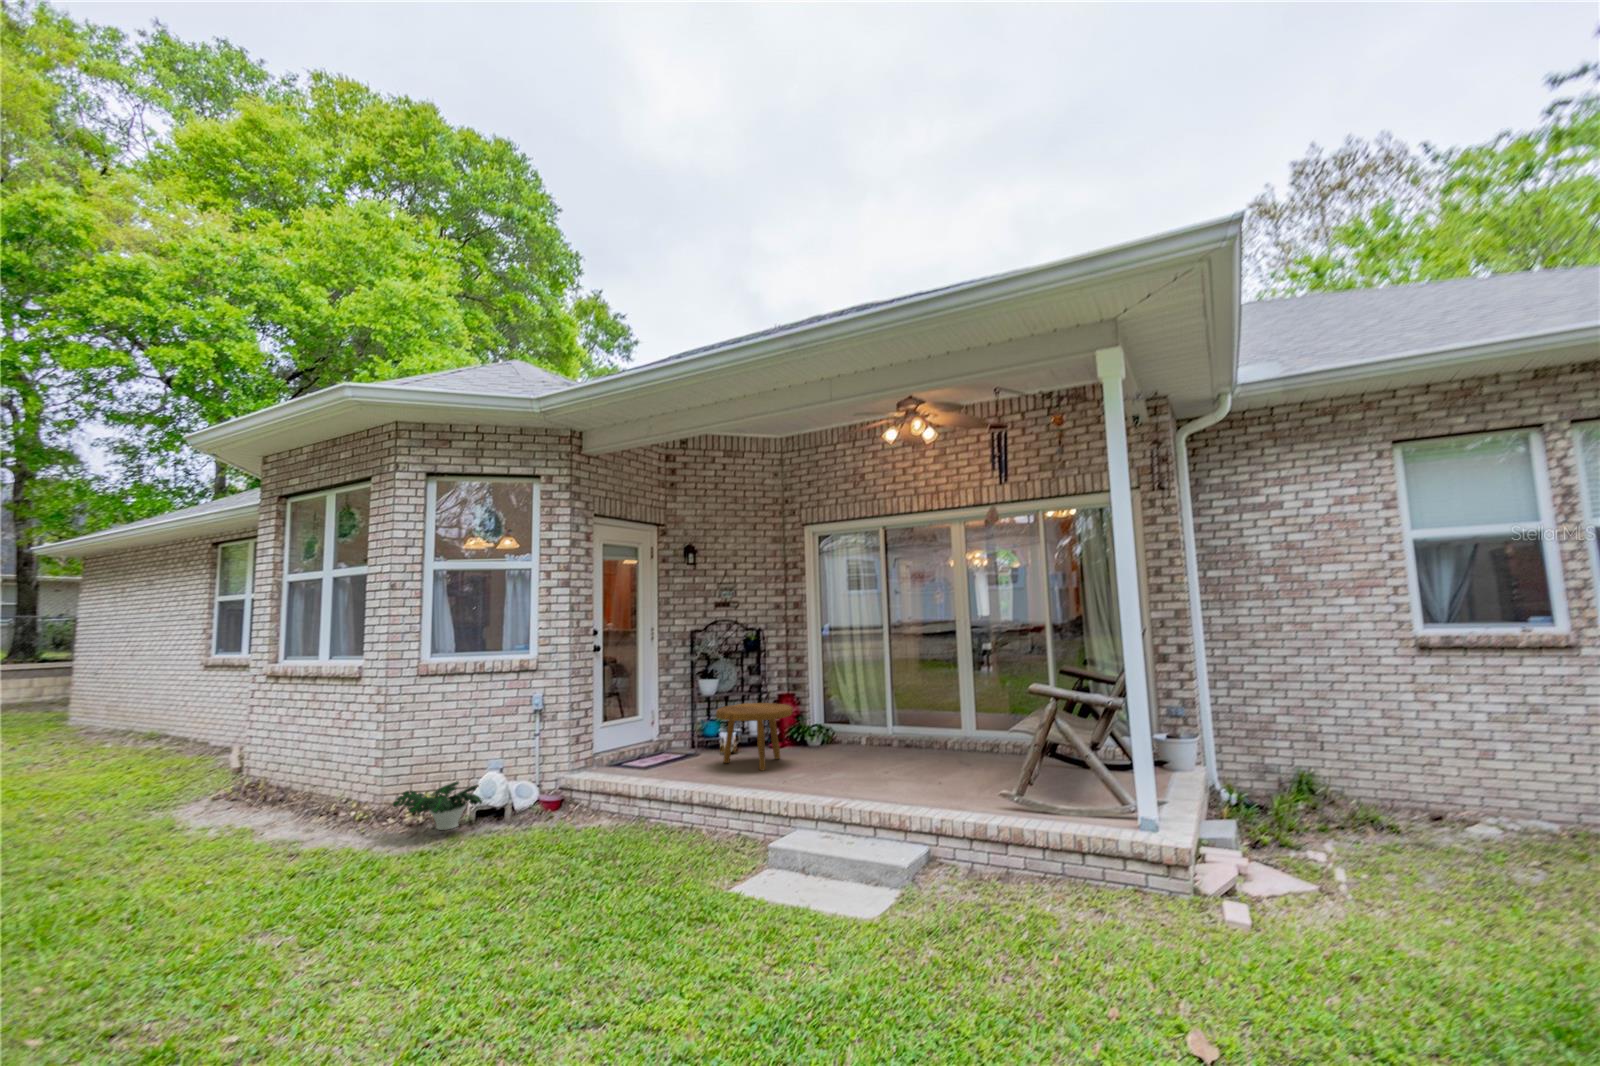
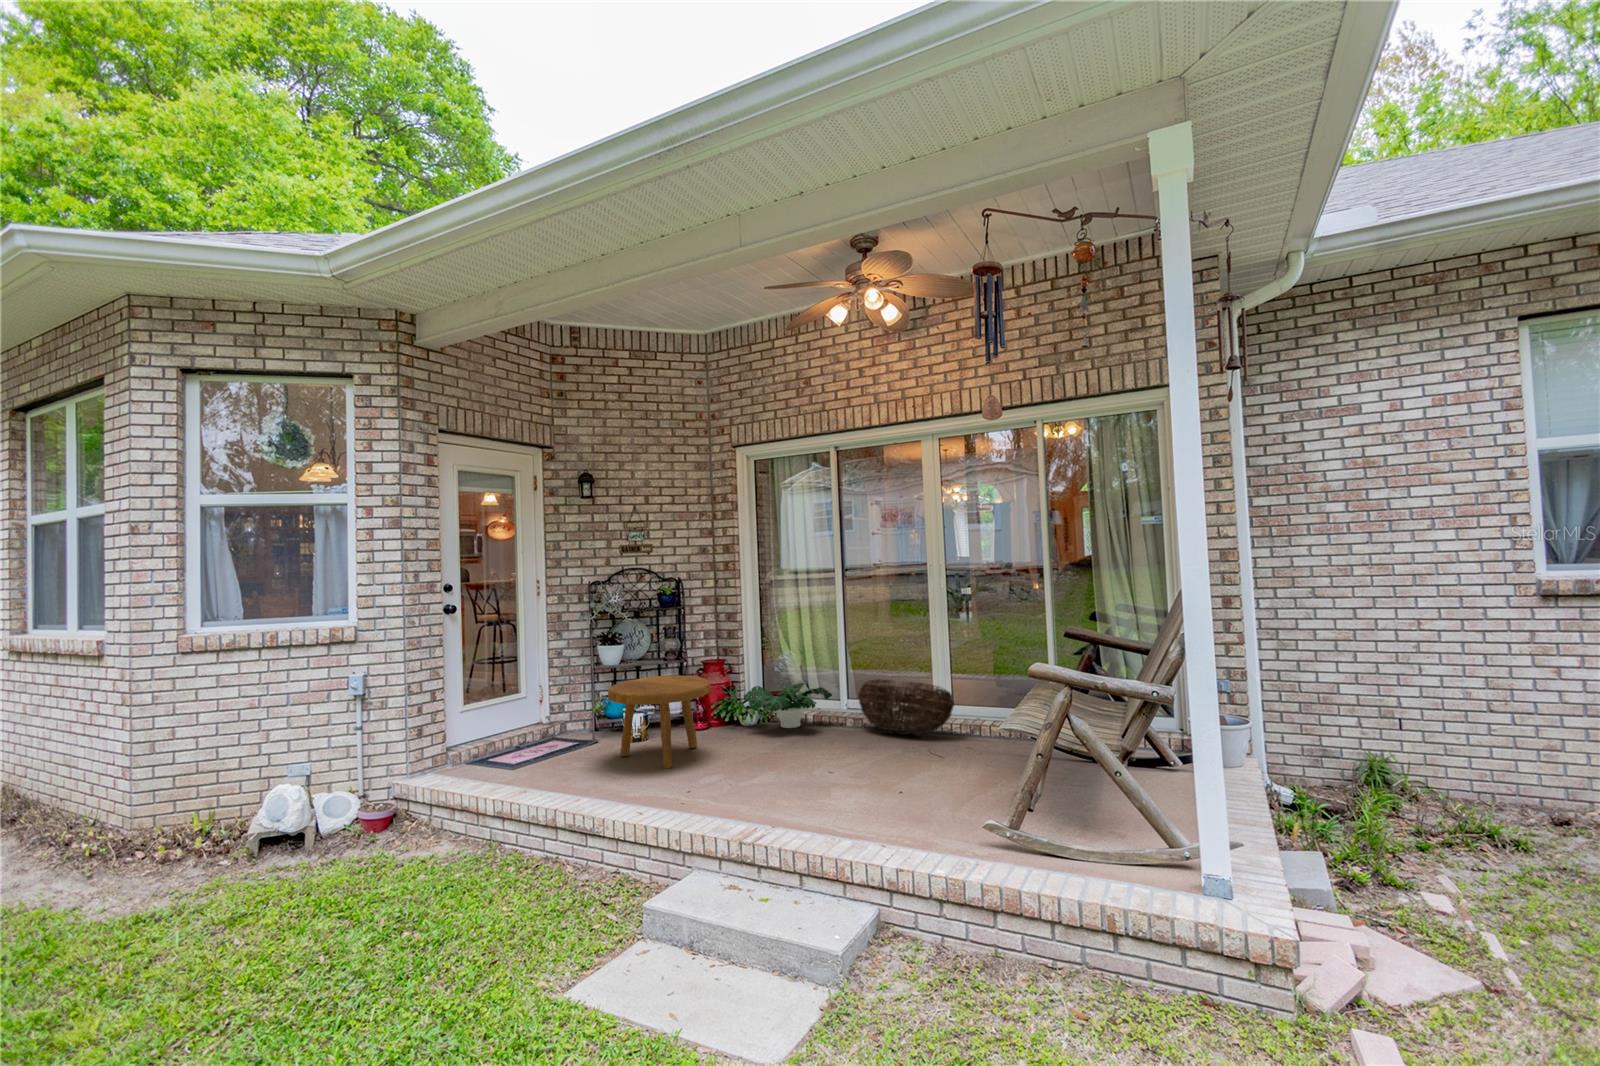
basket: none [905,709,981,753] -> present [859,680,954,735]
potted plant: present [393,781,482,830] -> present [744,683,832,728]

